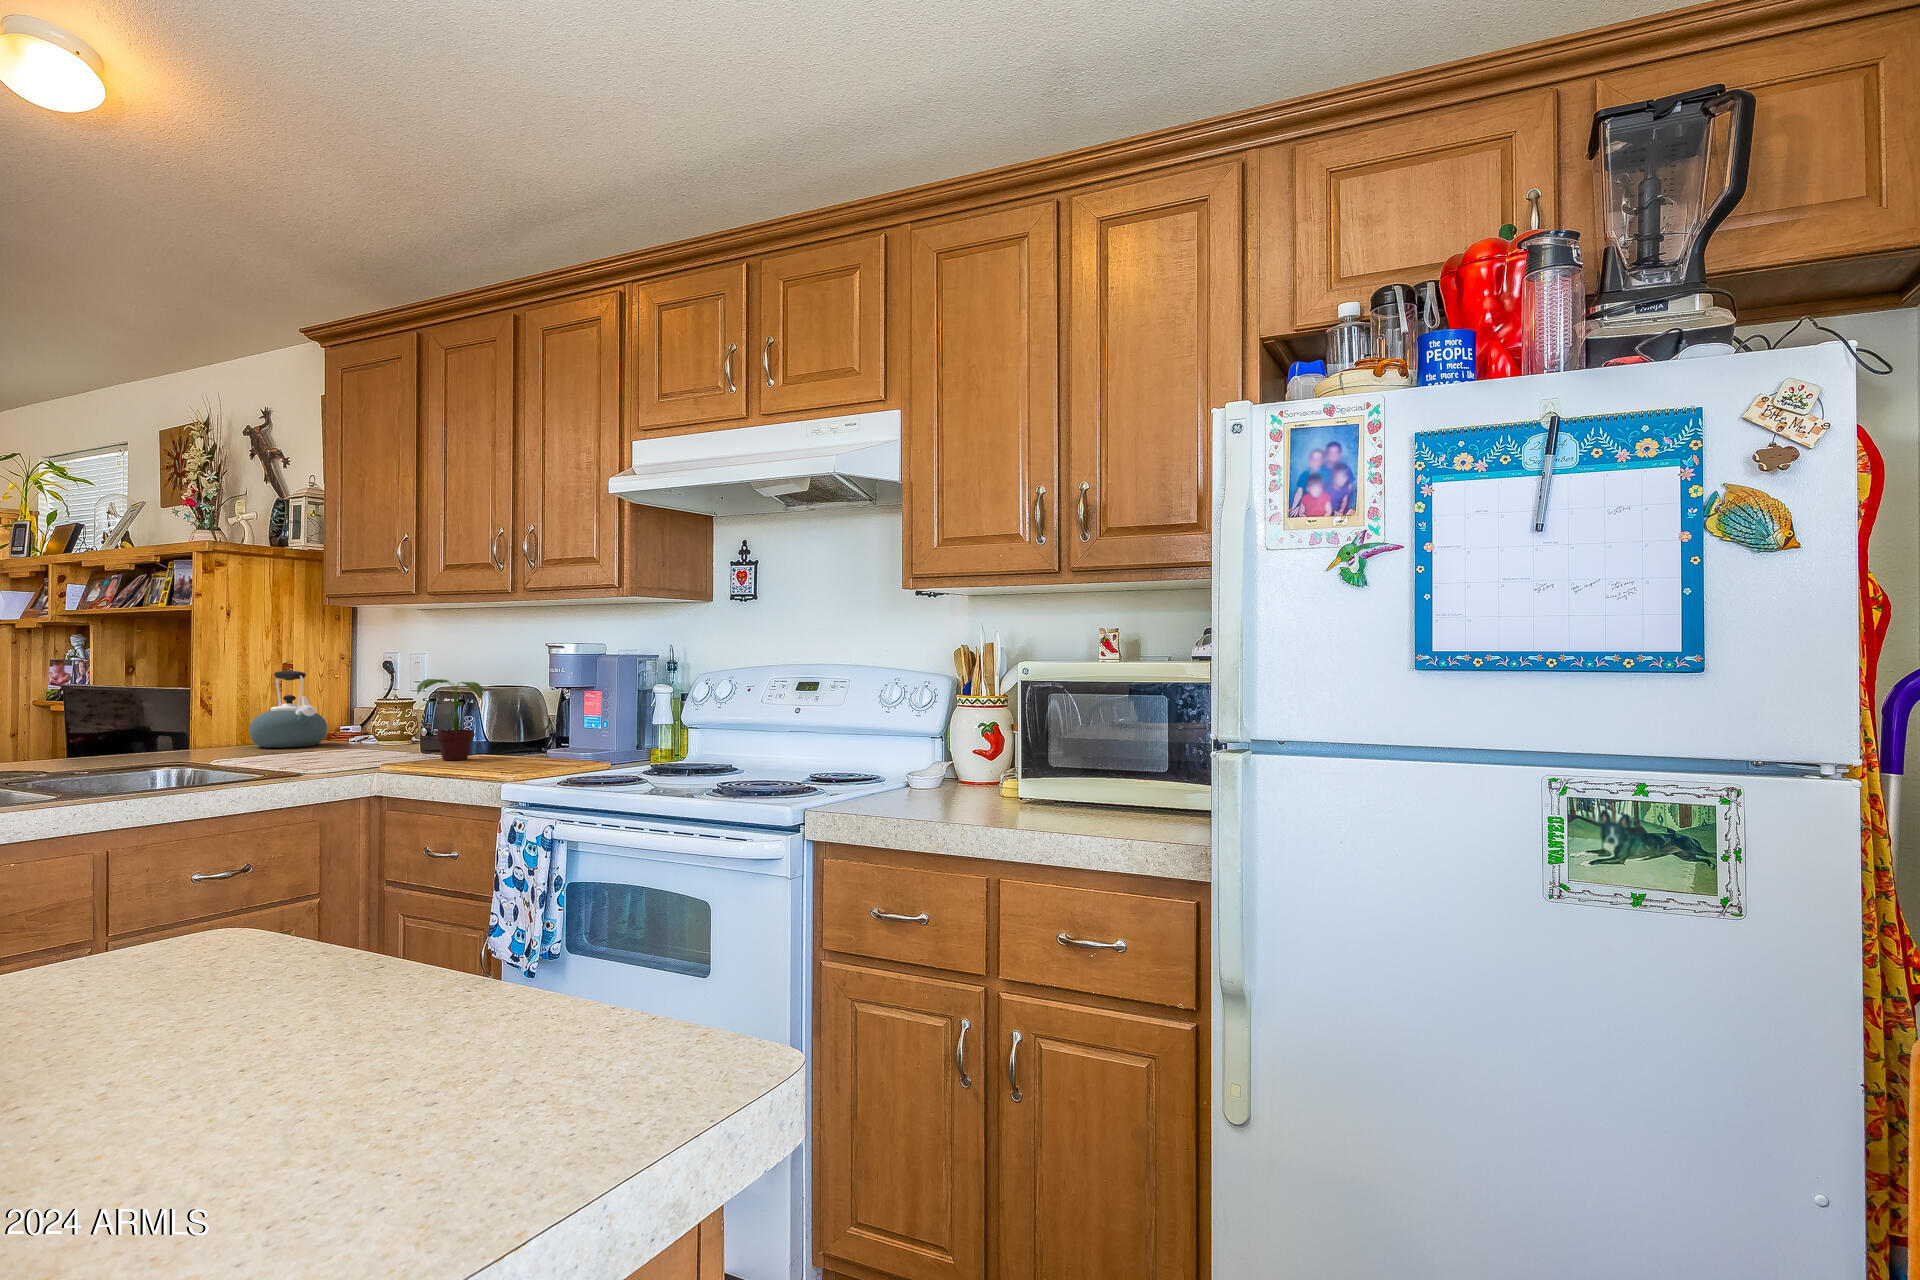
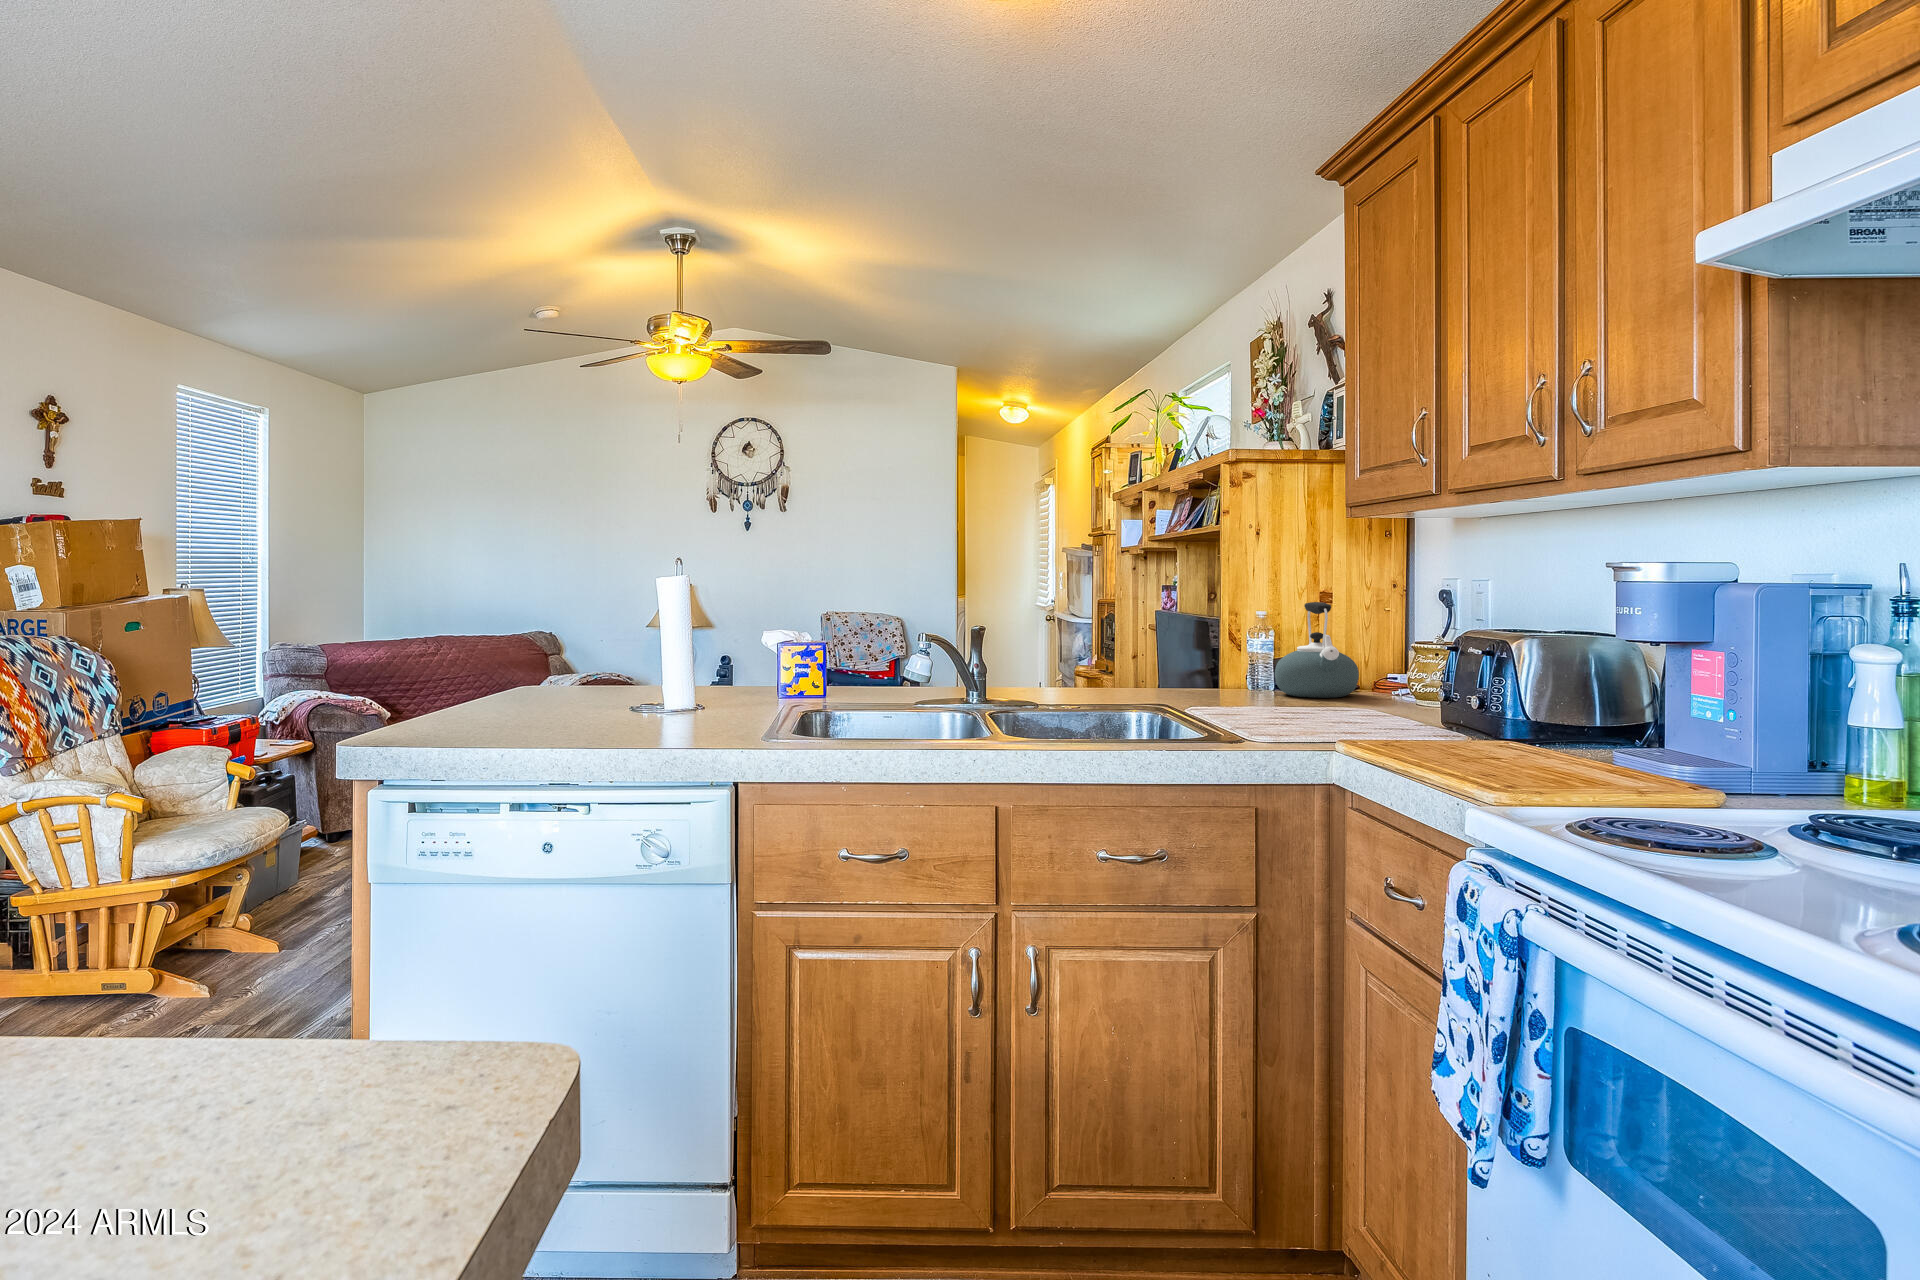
potted plant: present [417,679,484,760] -> none [1411,619,1526,744]

